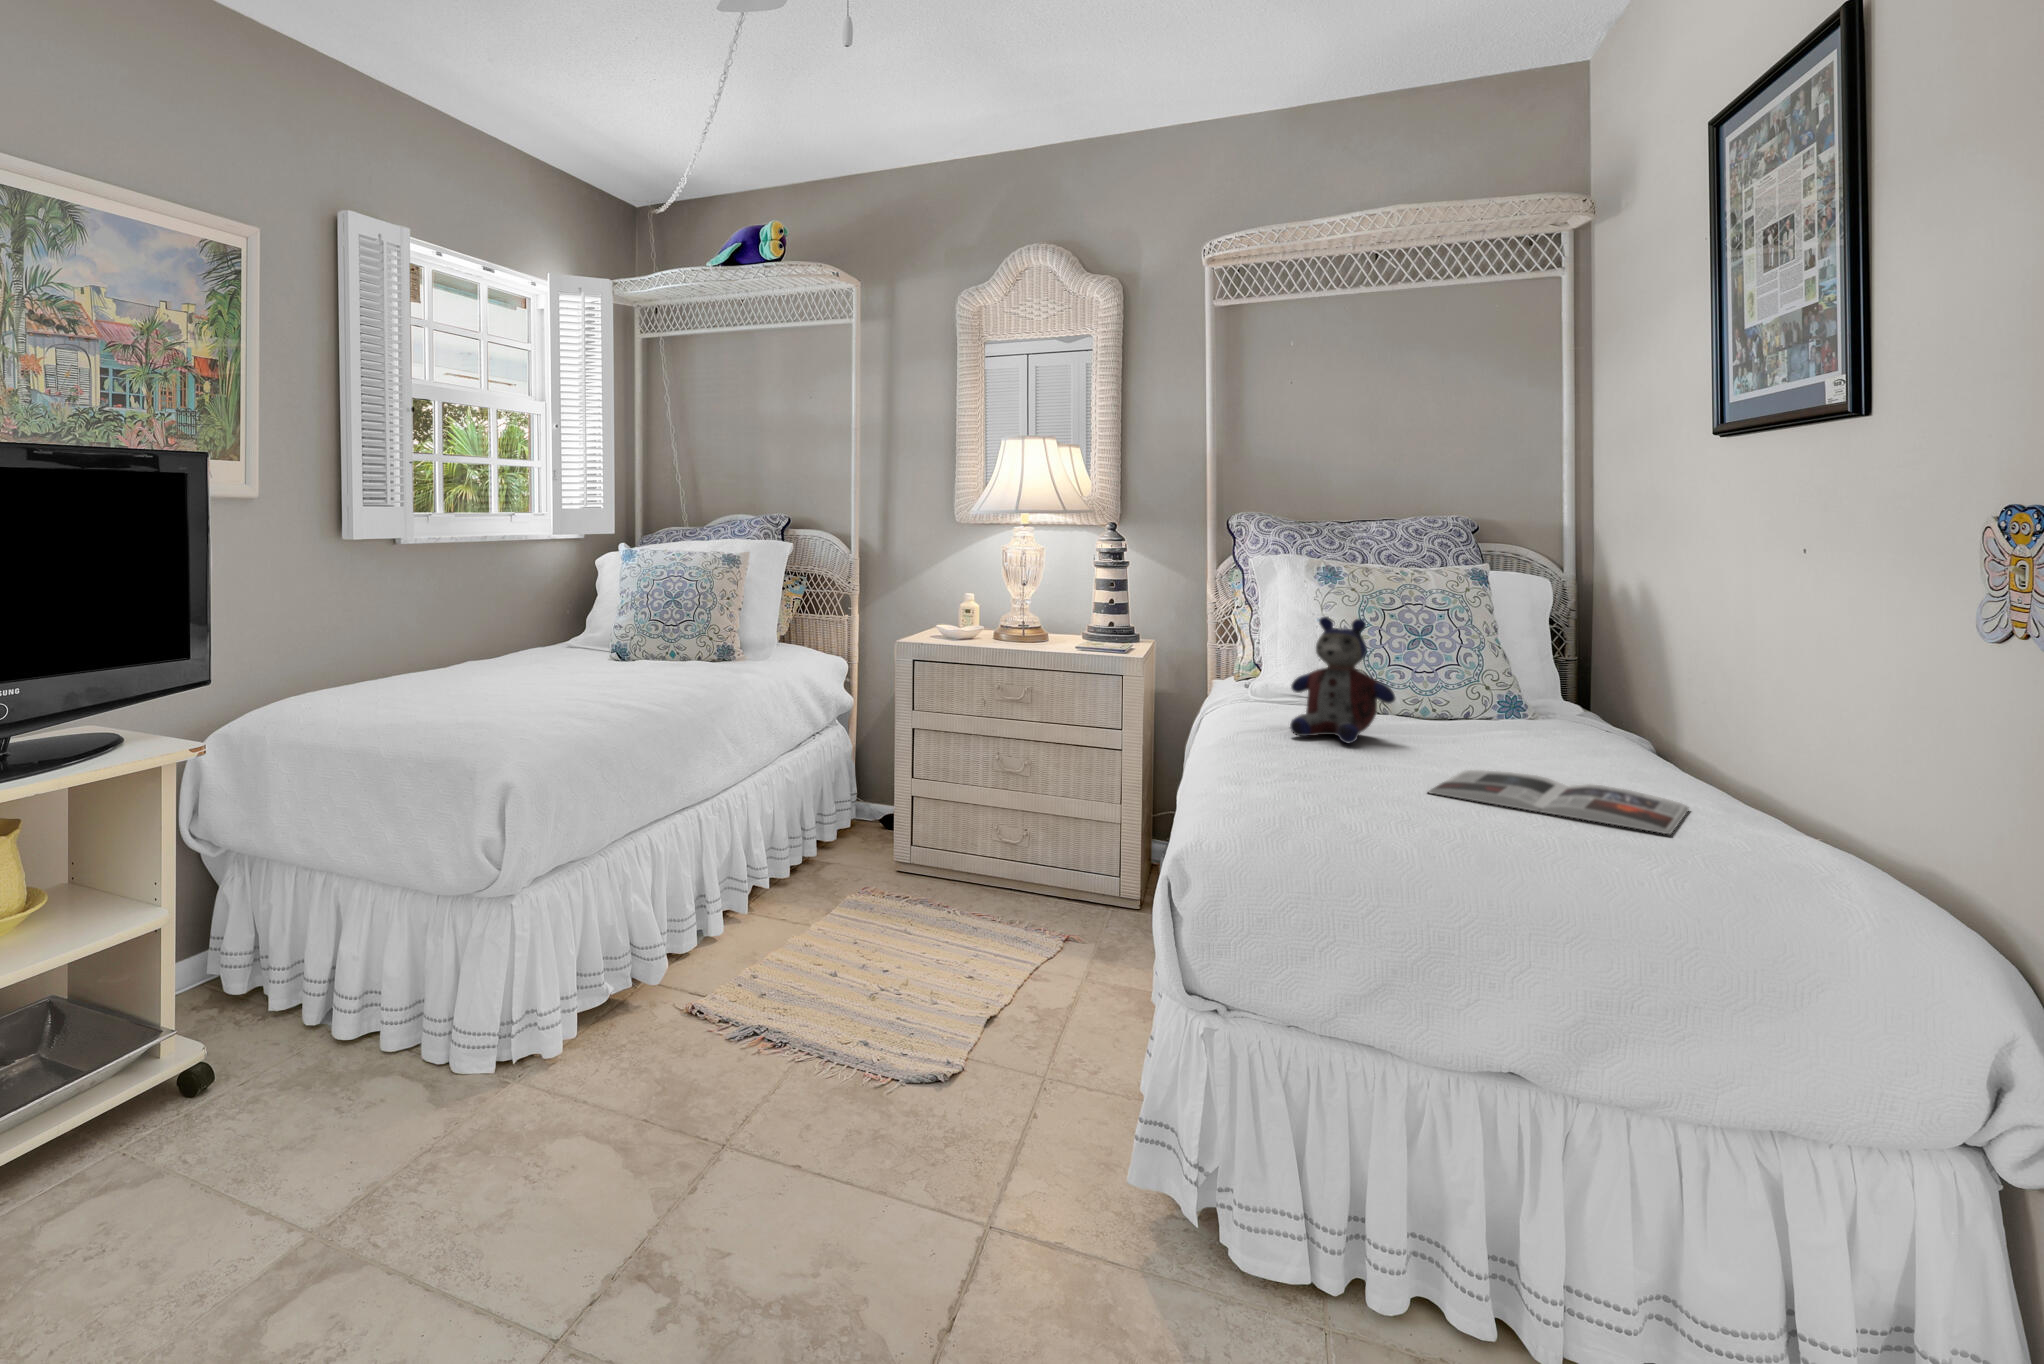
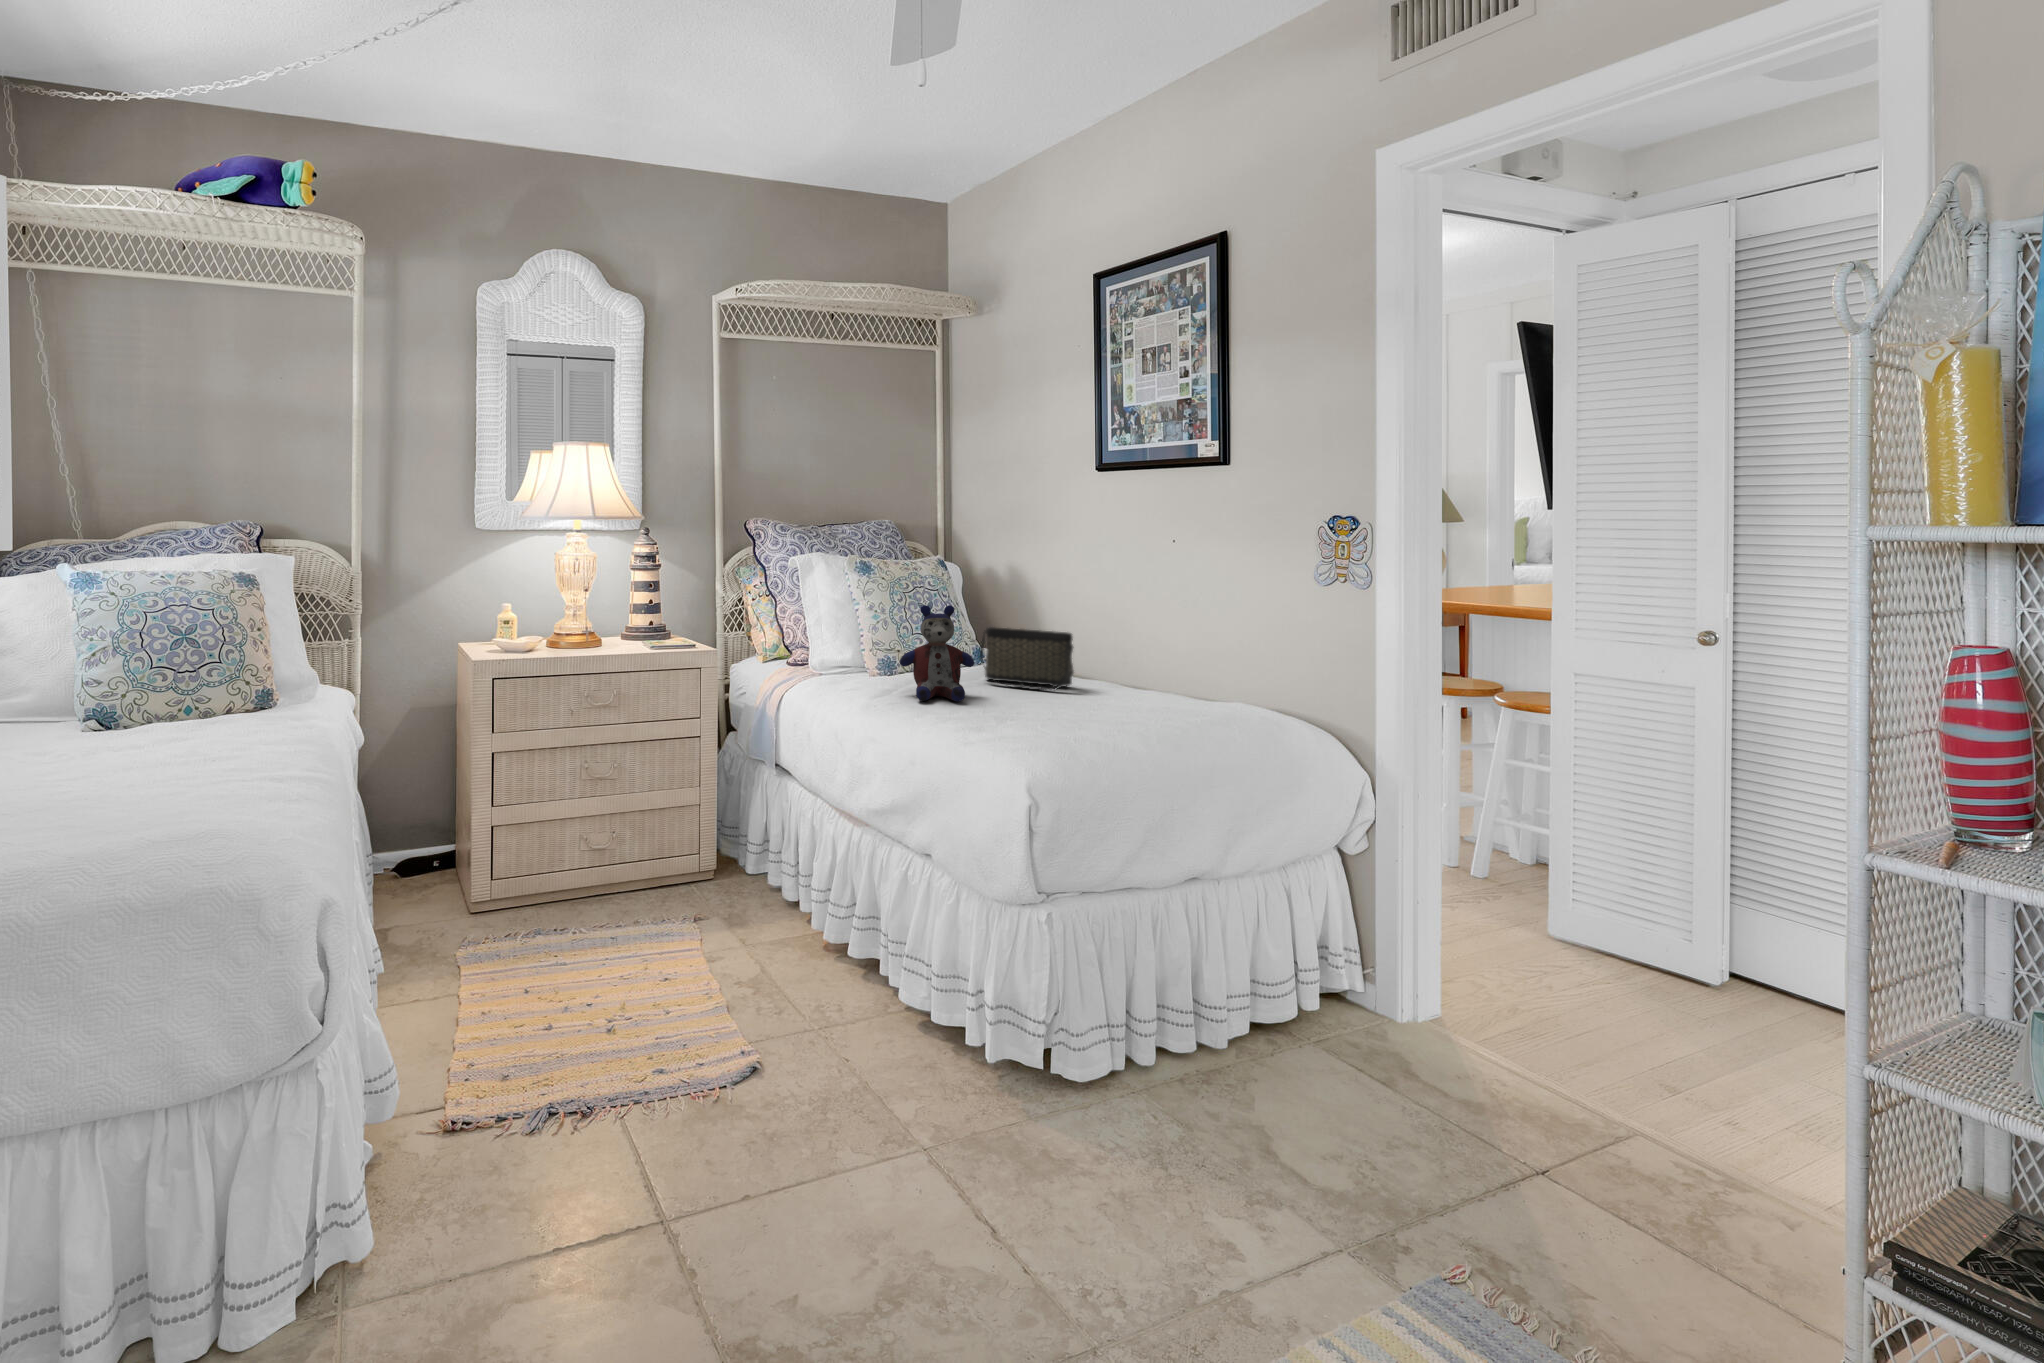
handbag: none [1445,659,1591,756] -> present [980,627,1074,690]
magazine: present [1428,770,1689,834] -> none [1048,706,1202,732]

